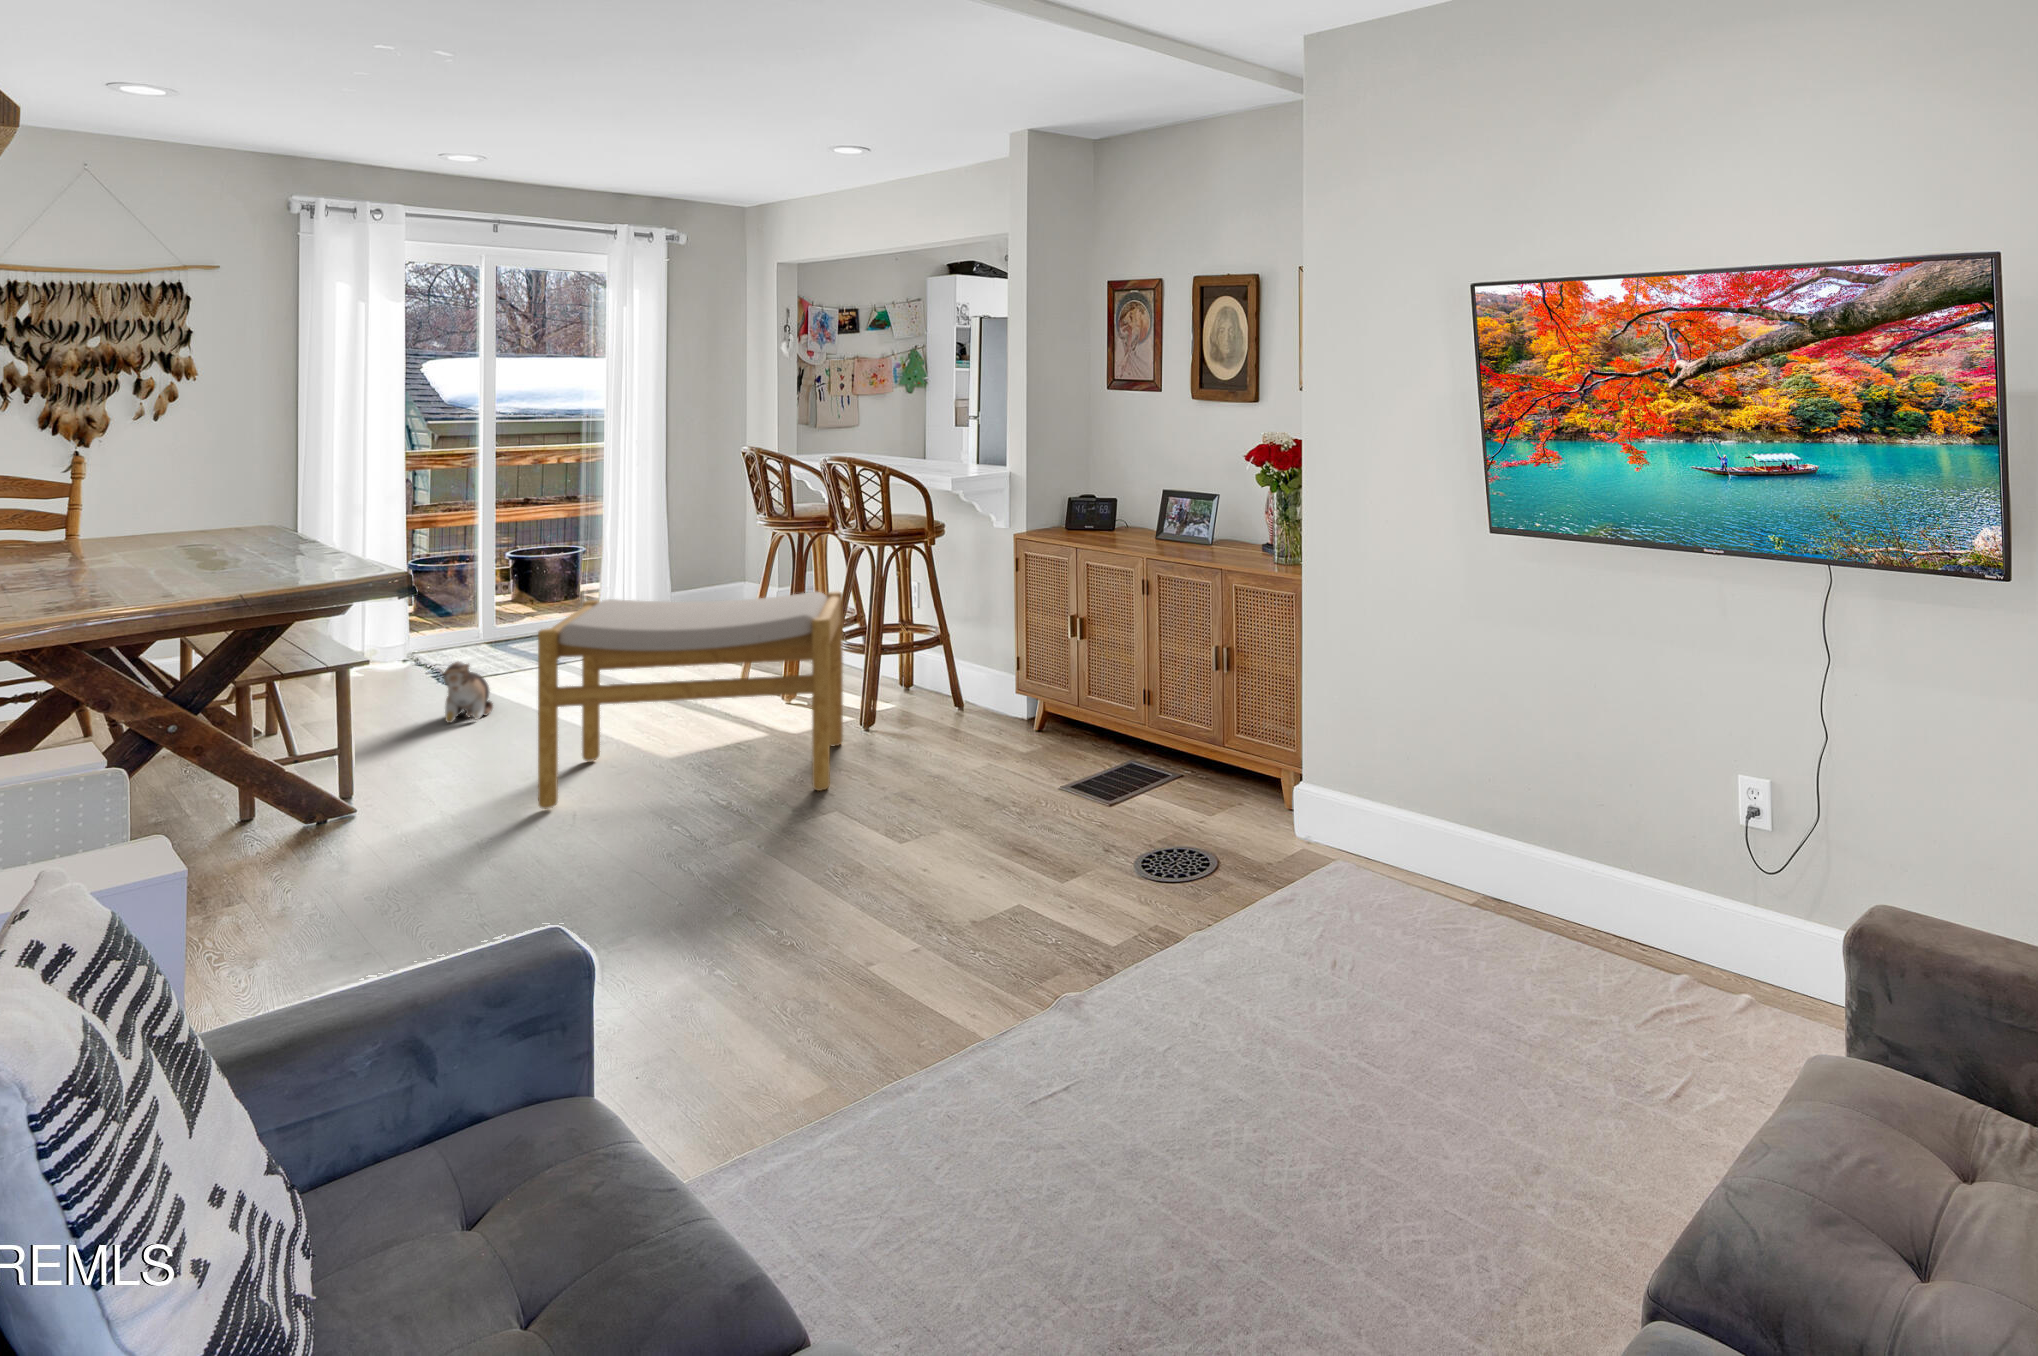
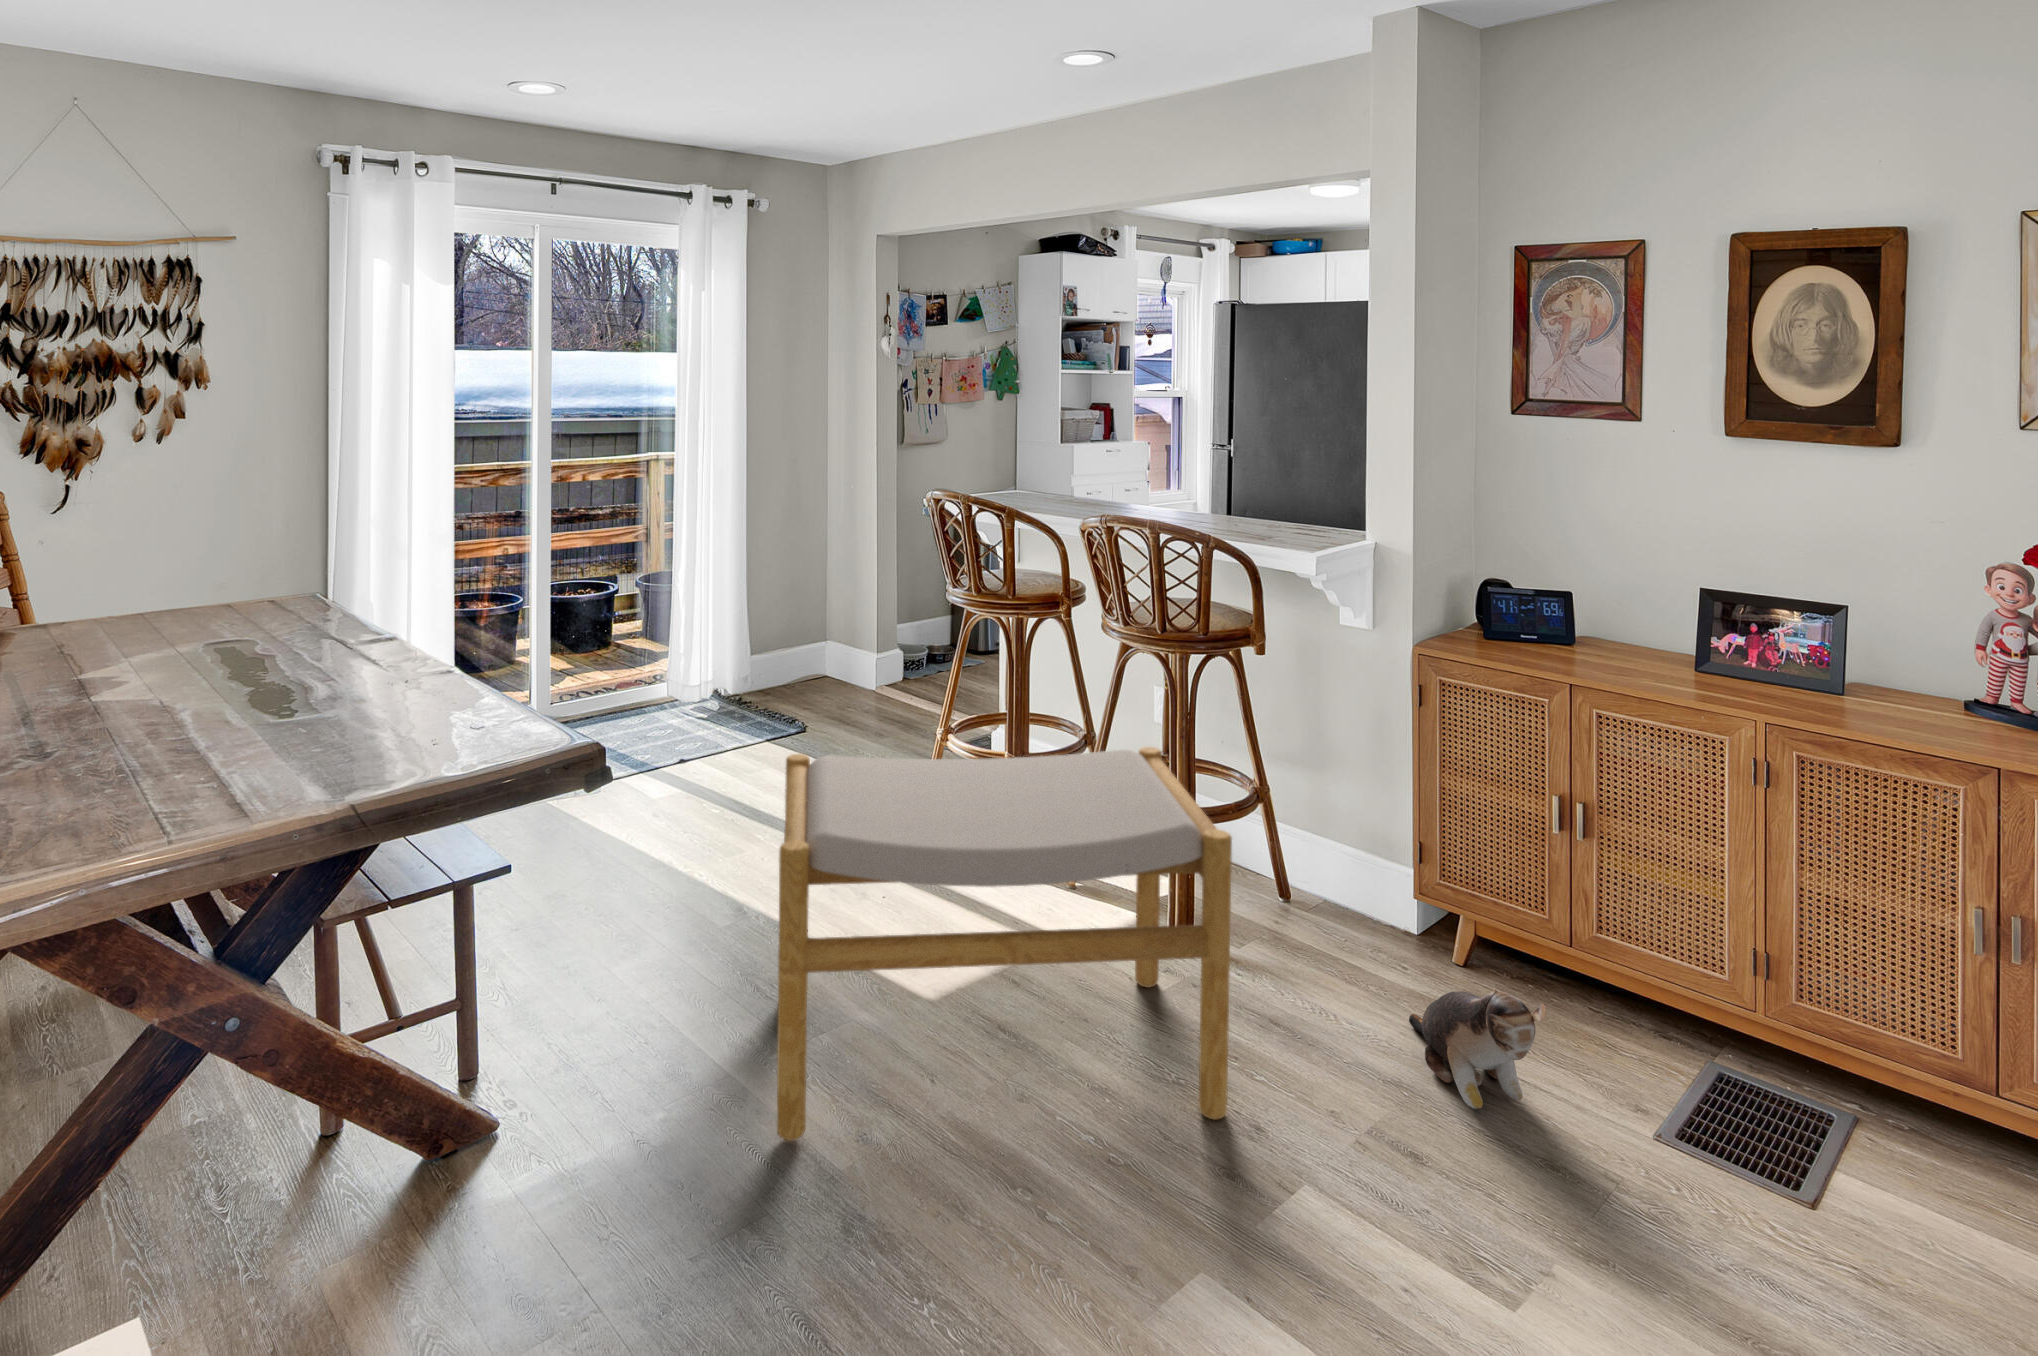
plush toy: present [441,662,493,723] -> present [1409,990,1546,1109]

